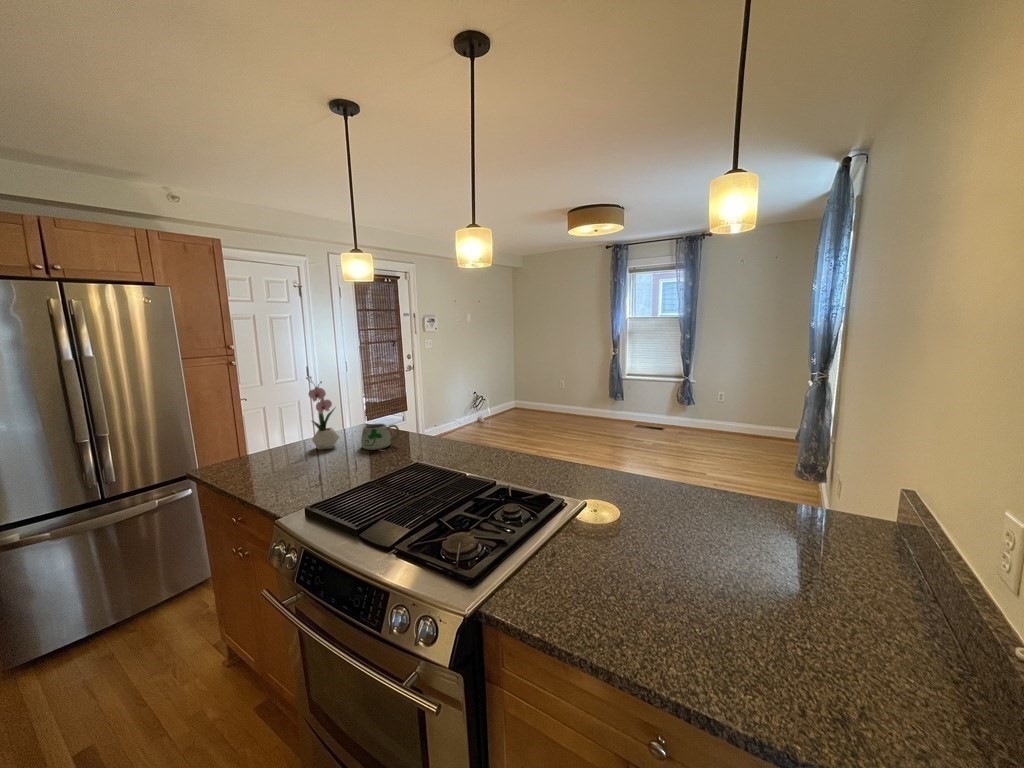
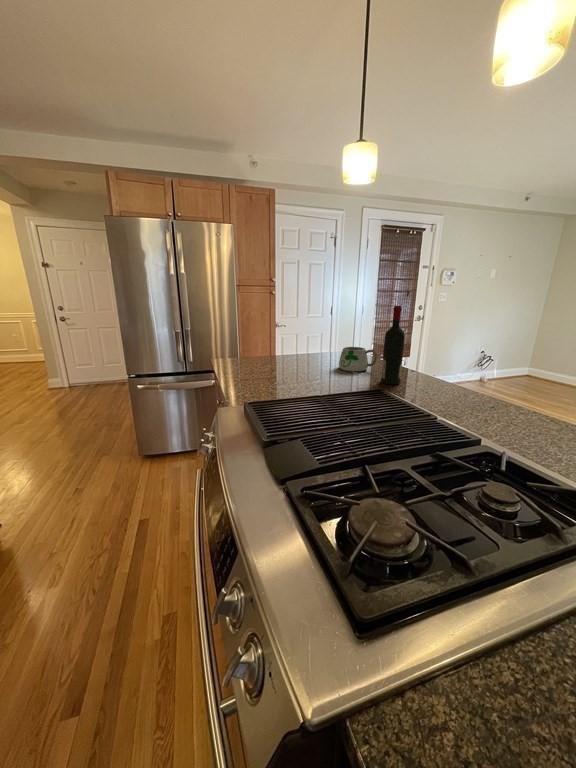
flower arrangement: present [306,377,339,450] -> none [300,293,325,364]
wine bottle: none [407,387,427,455] -> present [381,306,405,384]

